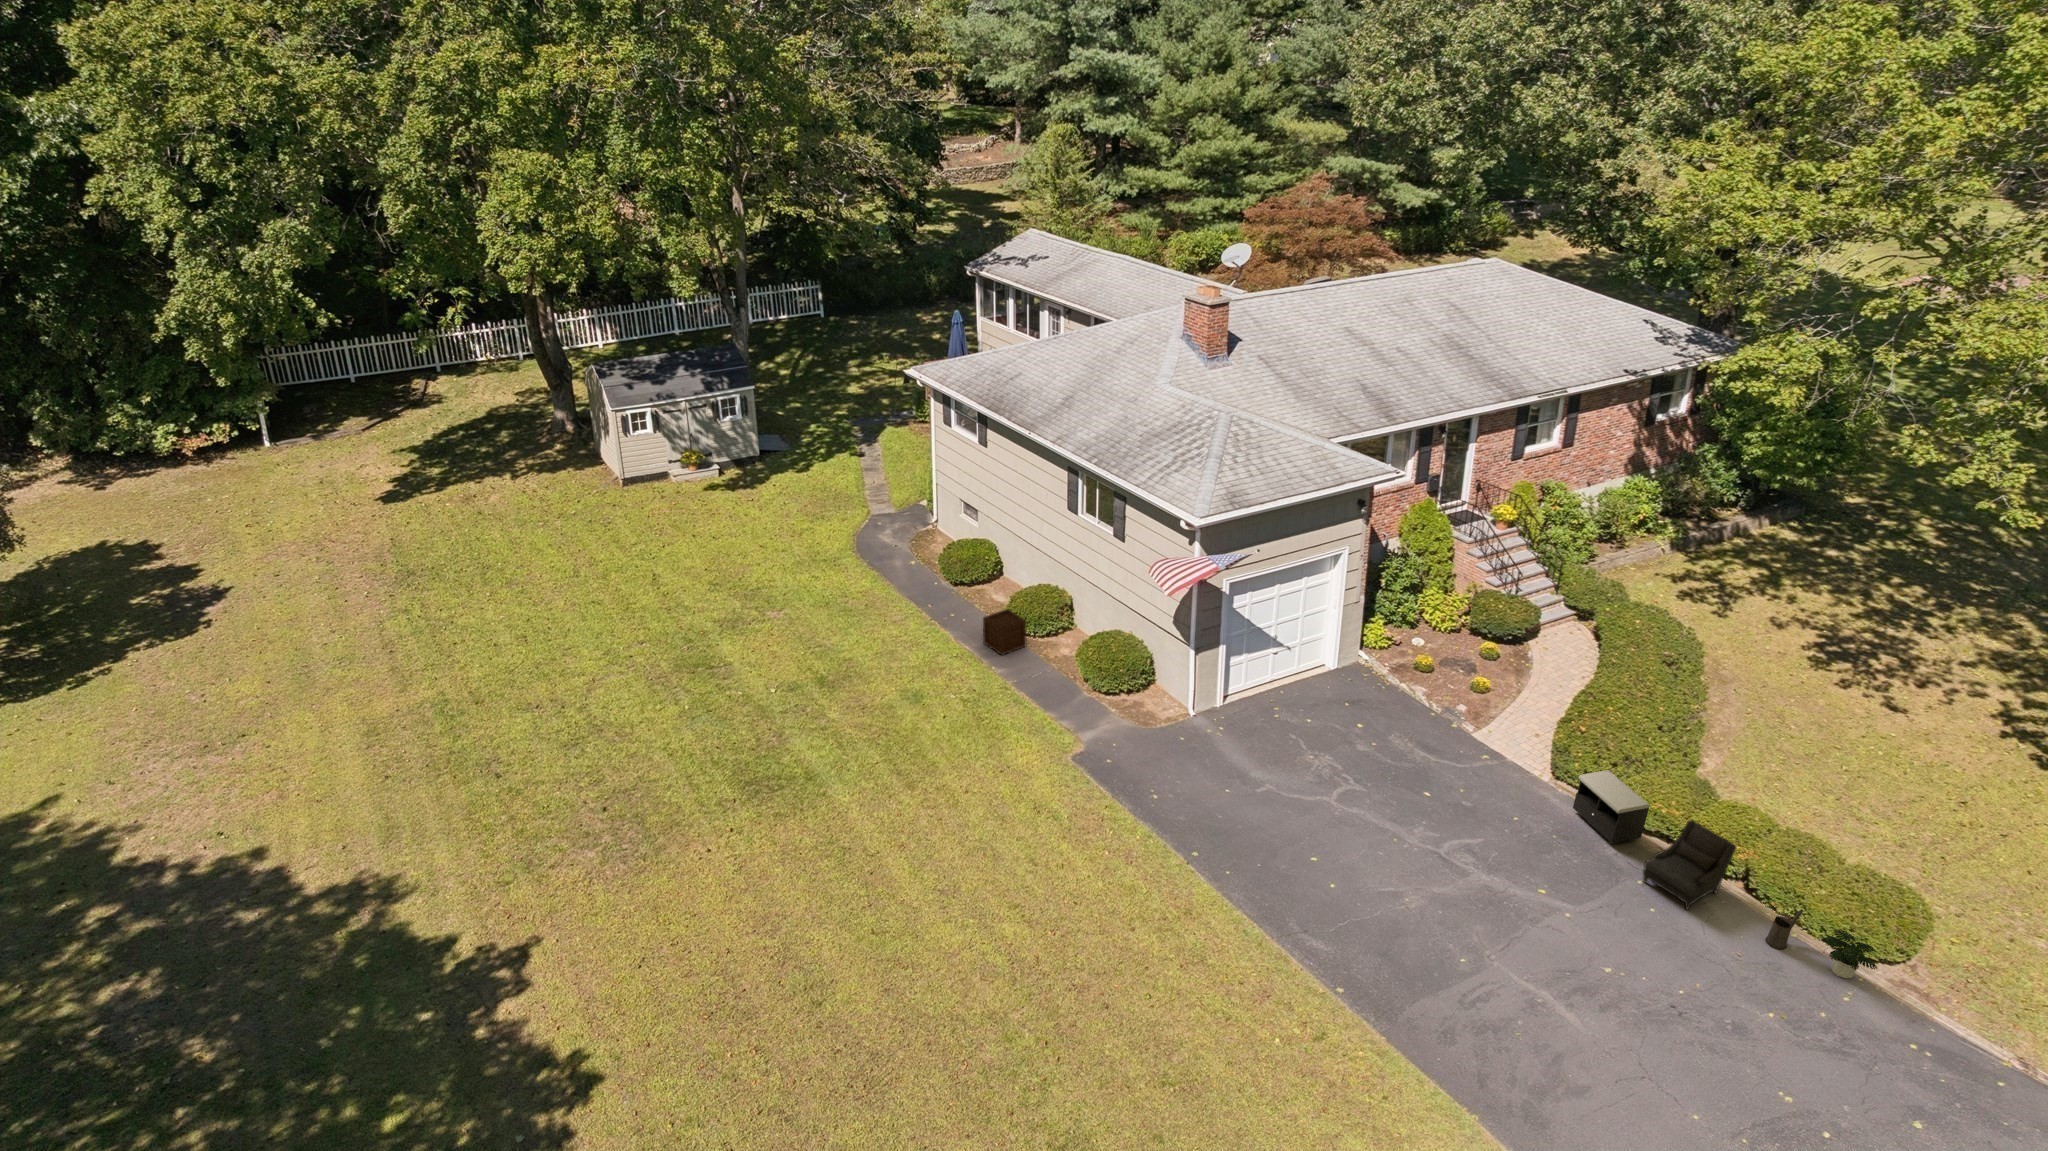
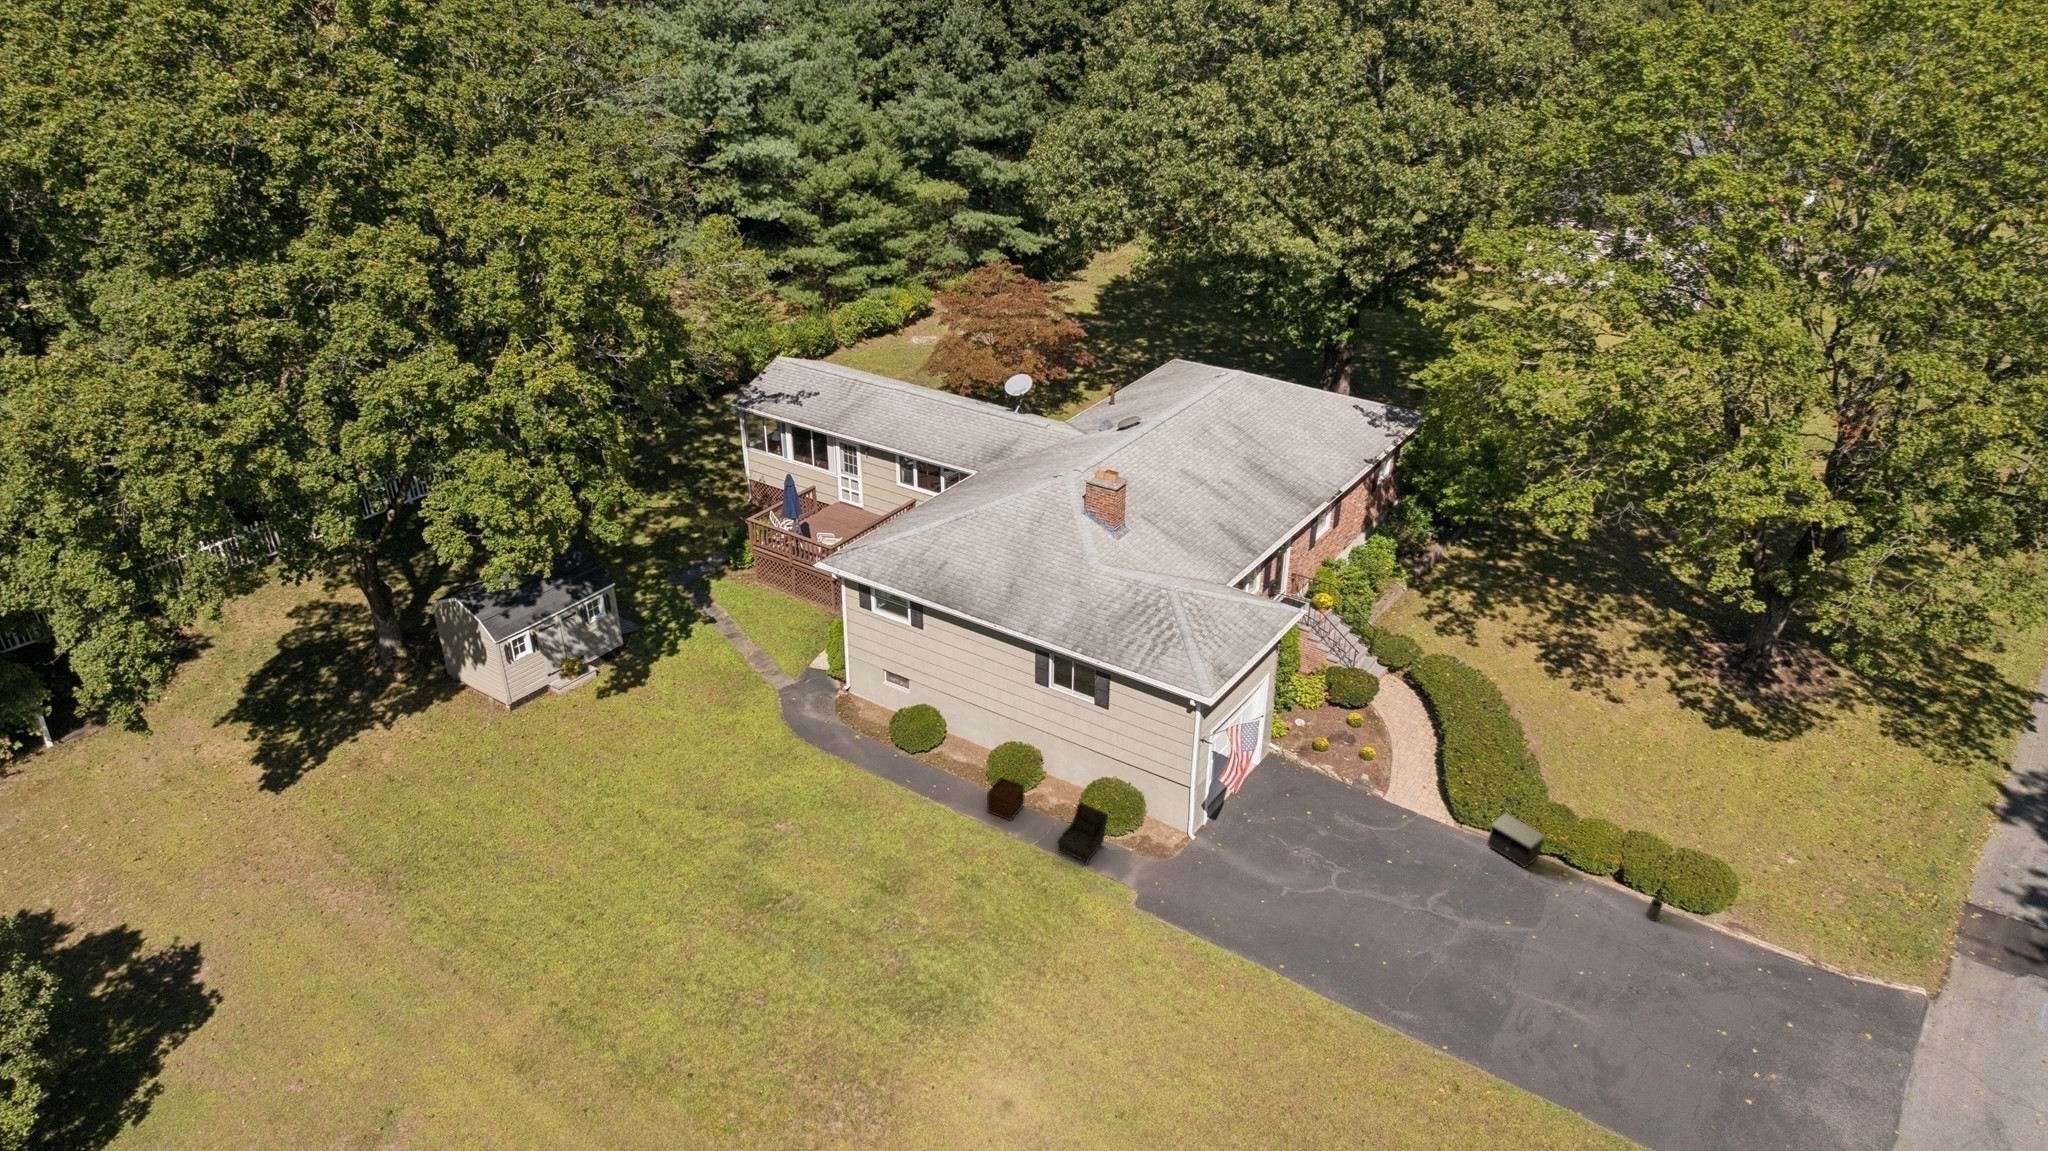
armchair: present [1643,820,1737,909] -> present [1057,803,1108,864]
potted plant: present [1825,929,1877,978] -> none [1683,899,1720,931]

